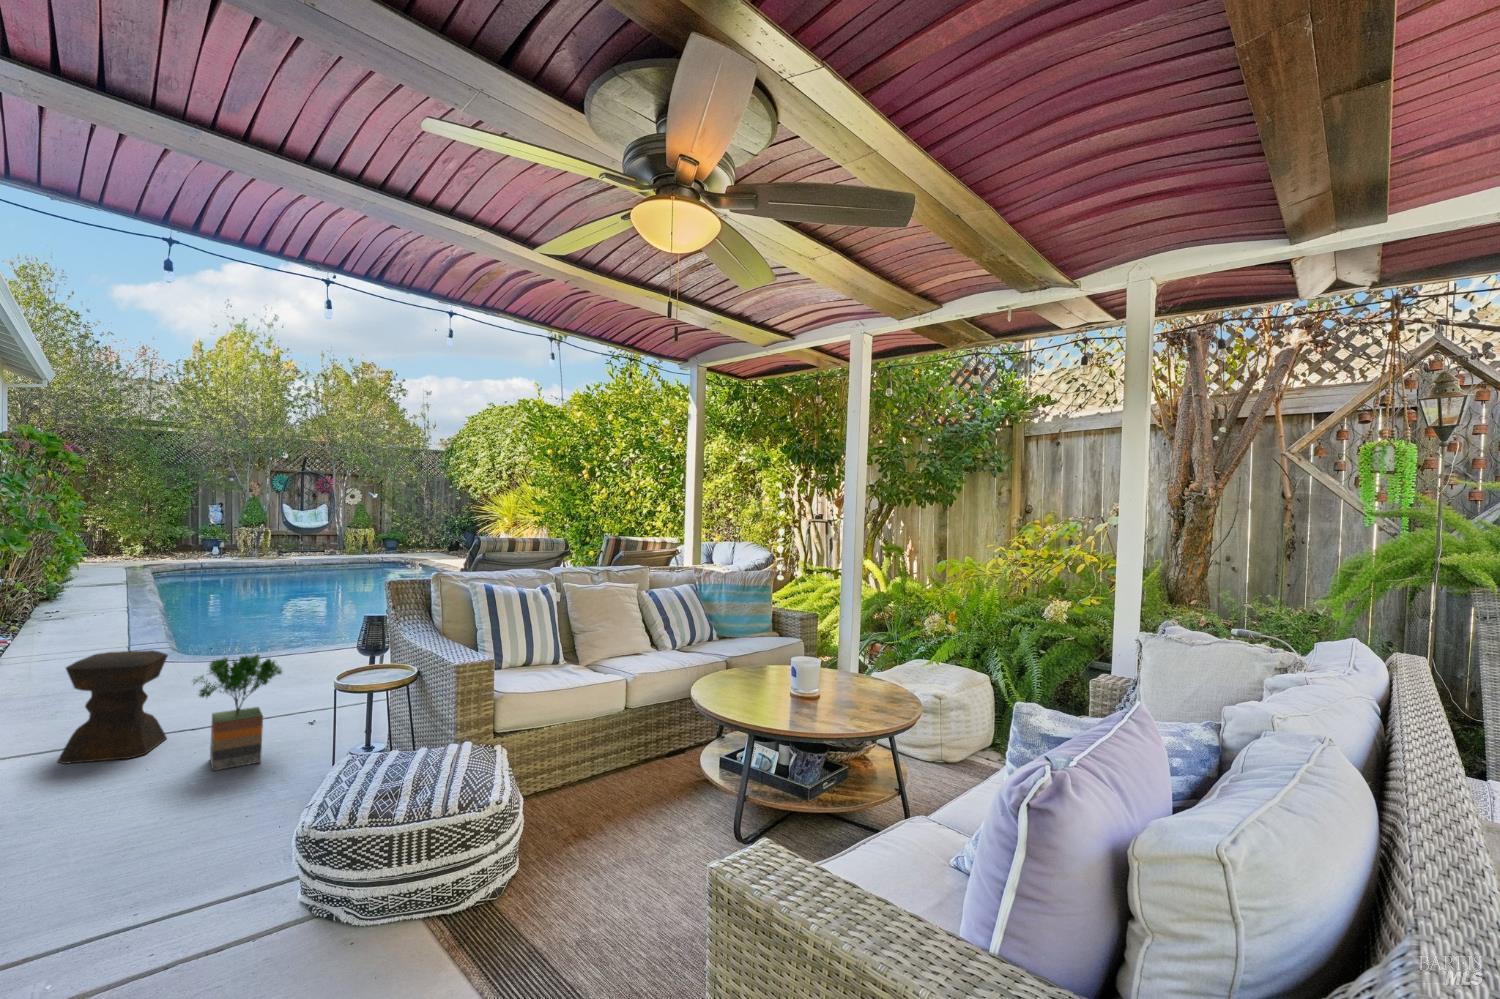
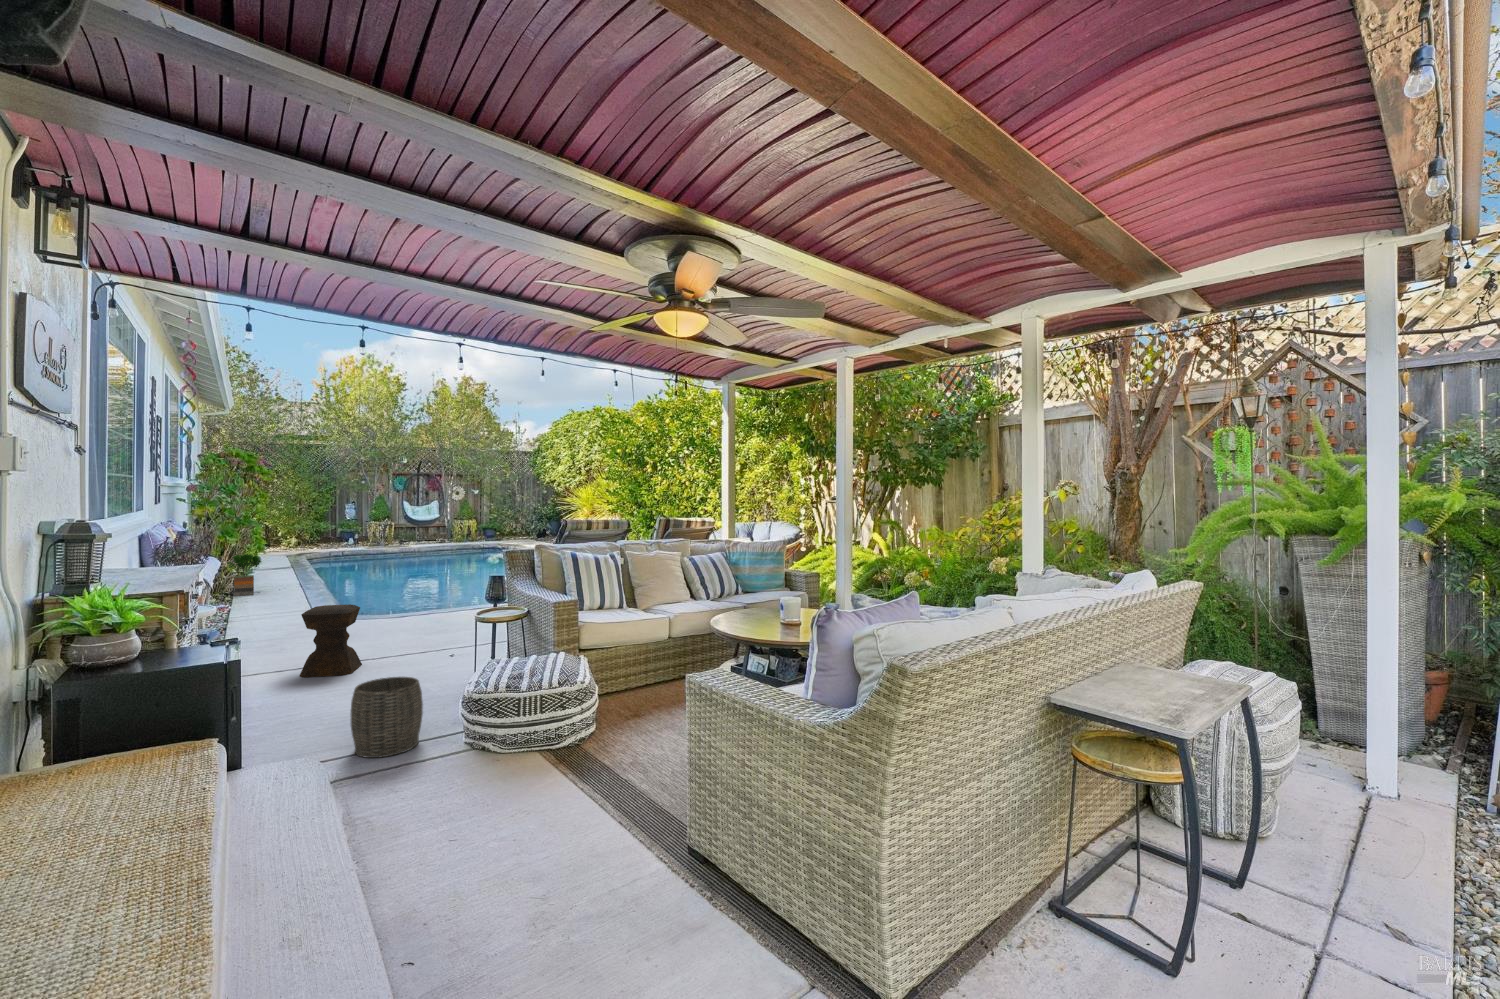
potted tree: present [193,655,282,771] -> present [227,554,261,596]
woven basket: none [83,790,225,946] -> present [351,677,423,758]

